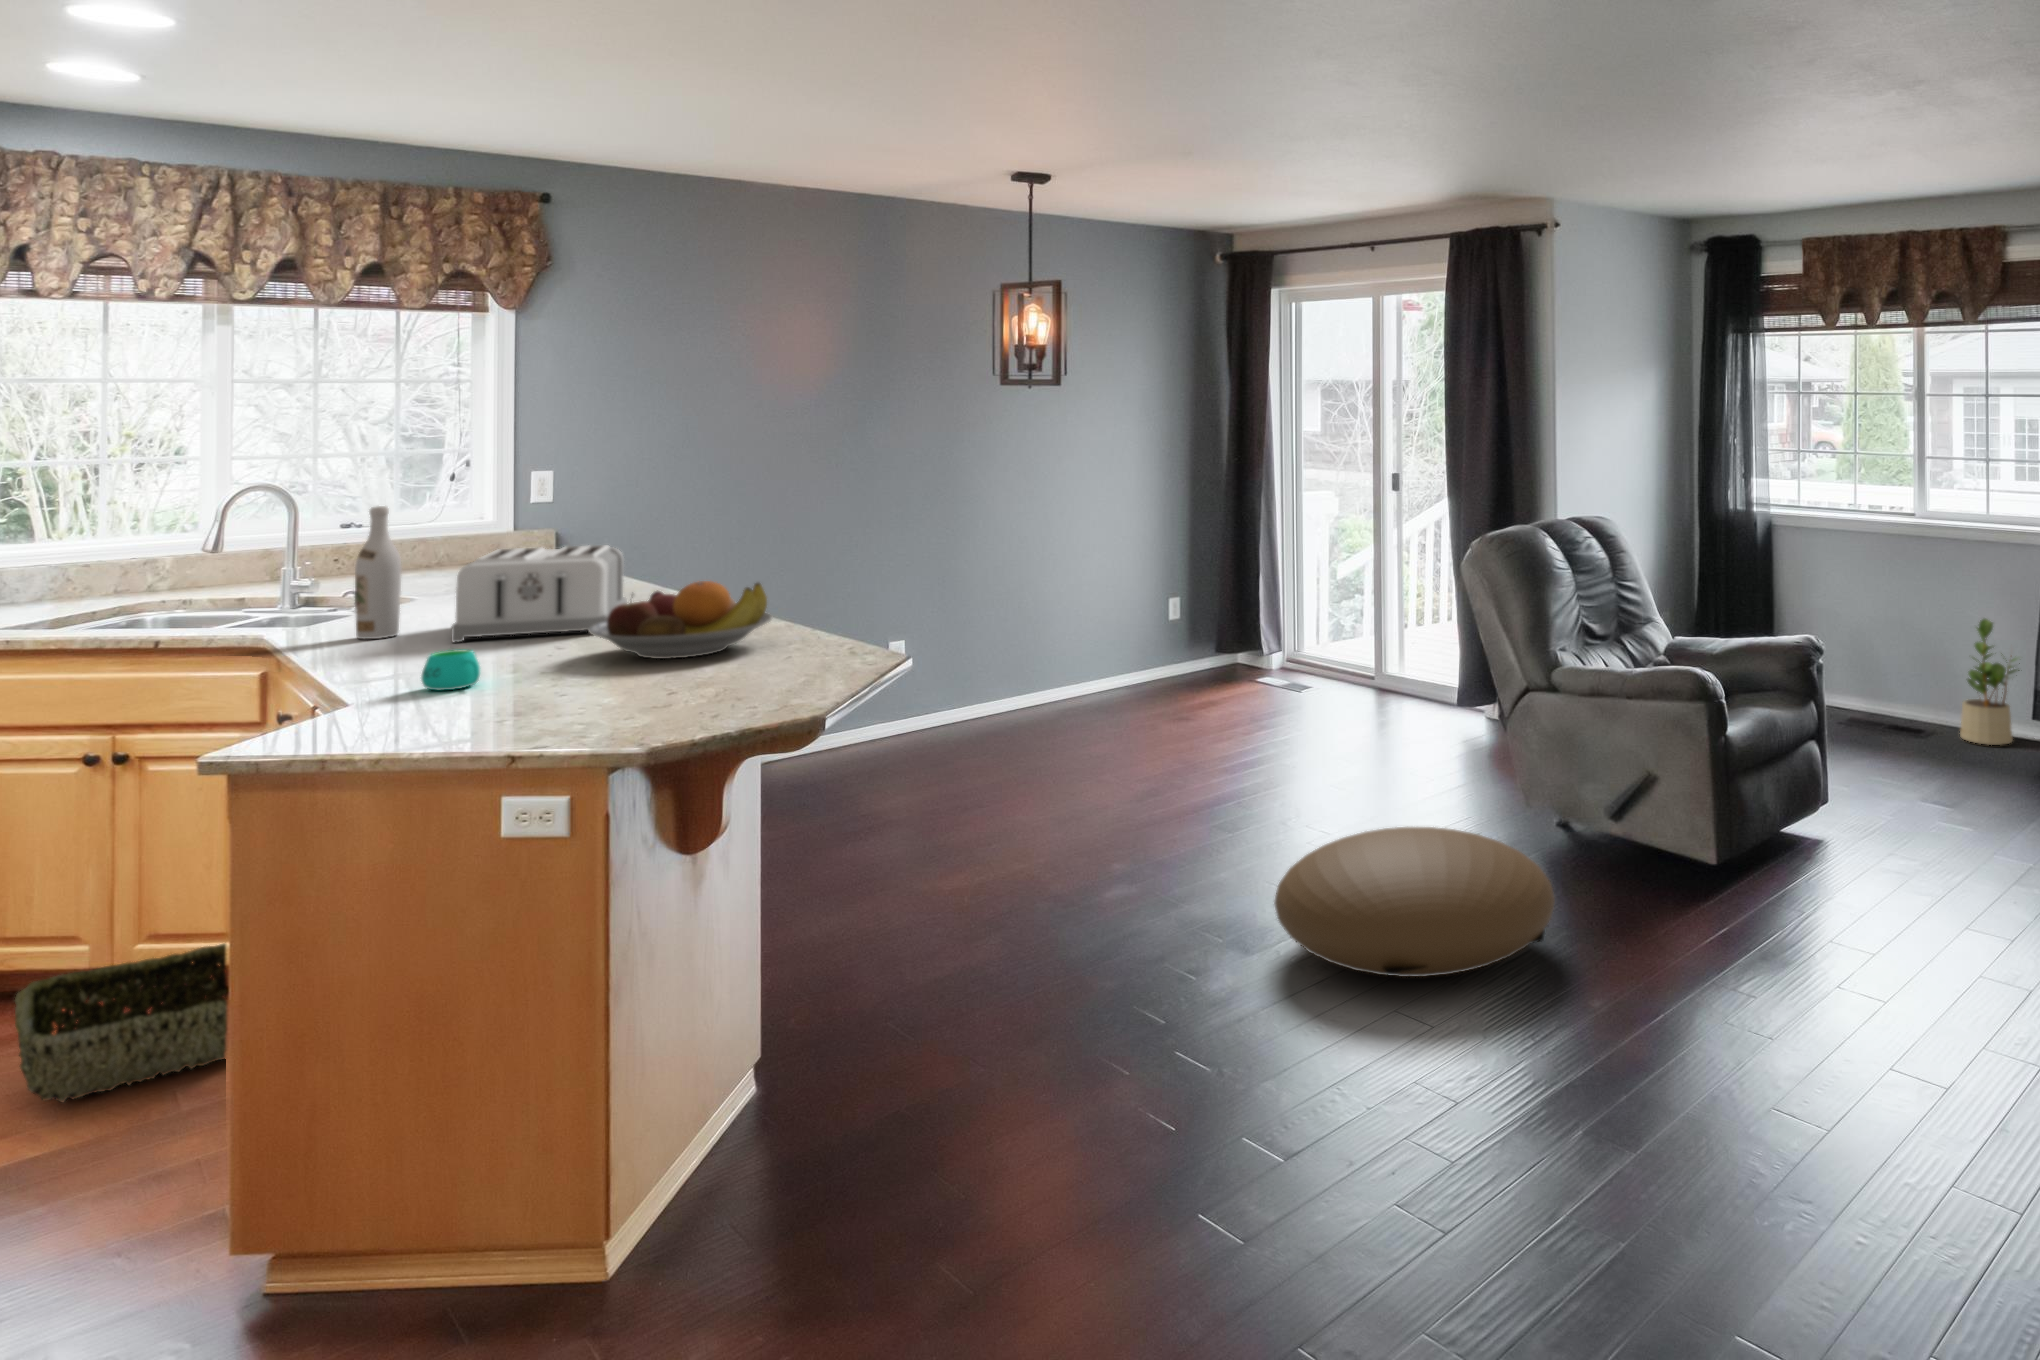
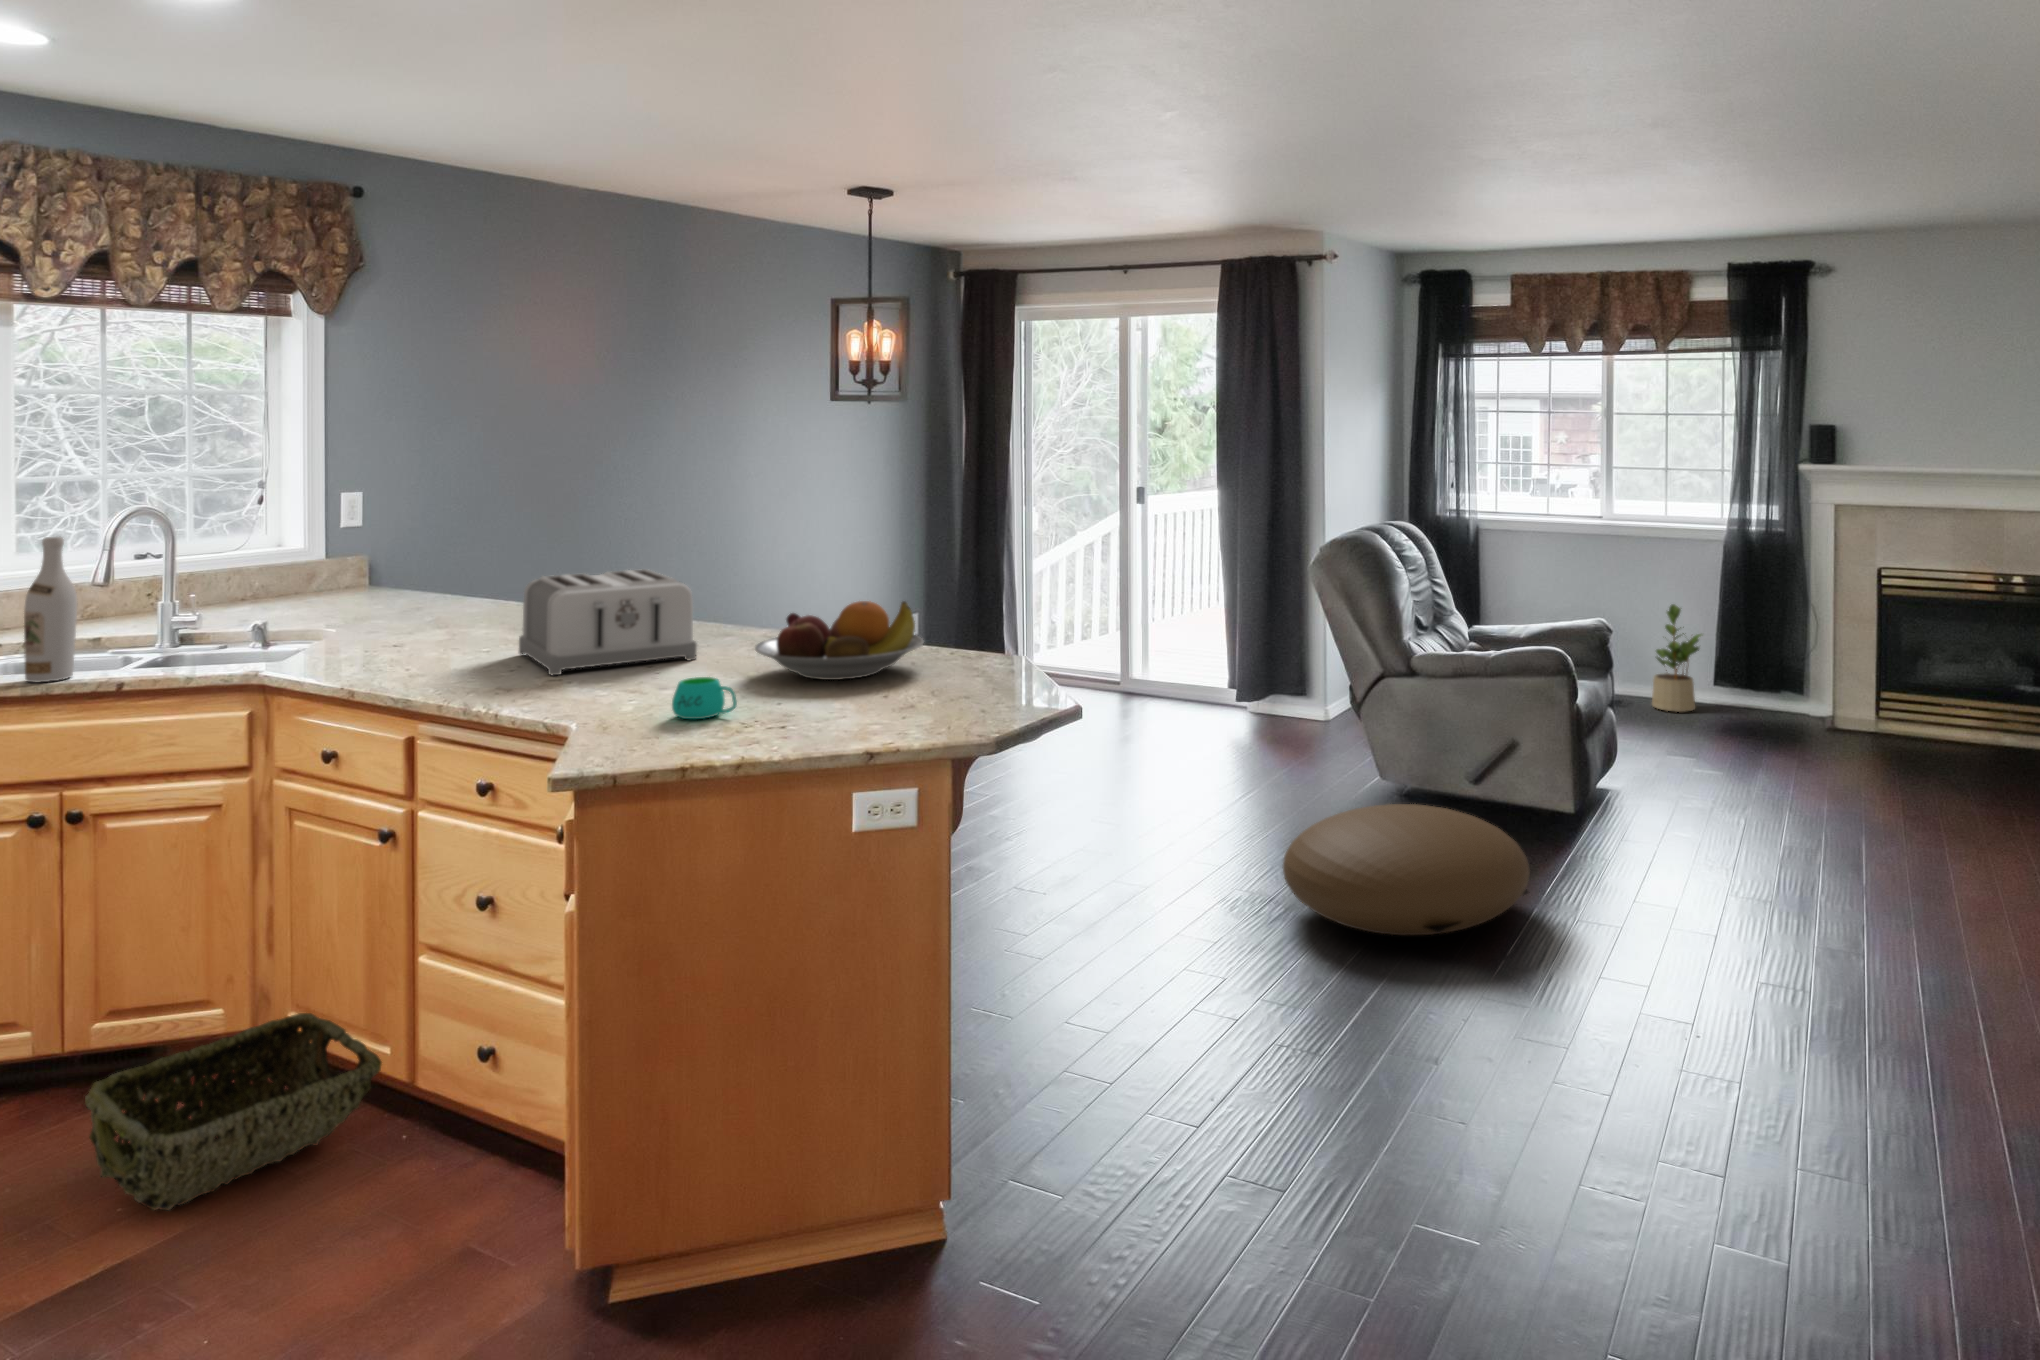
wine bottle: present [355,506,402,639] -> present [24,537,77,682]

